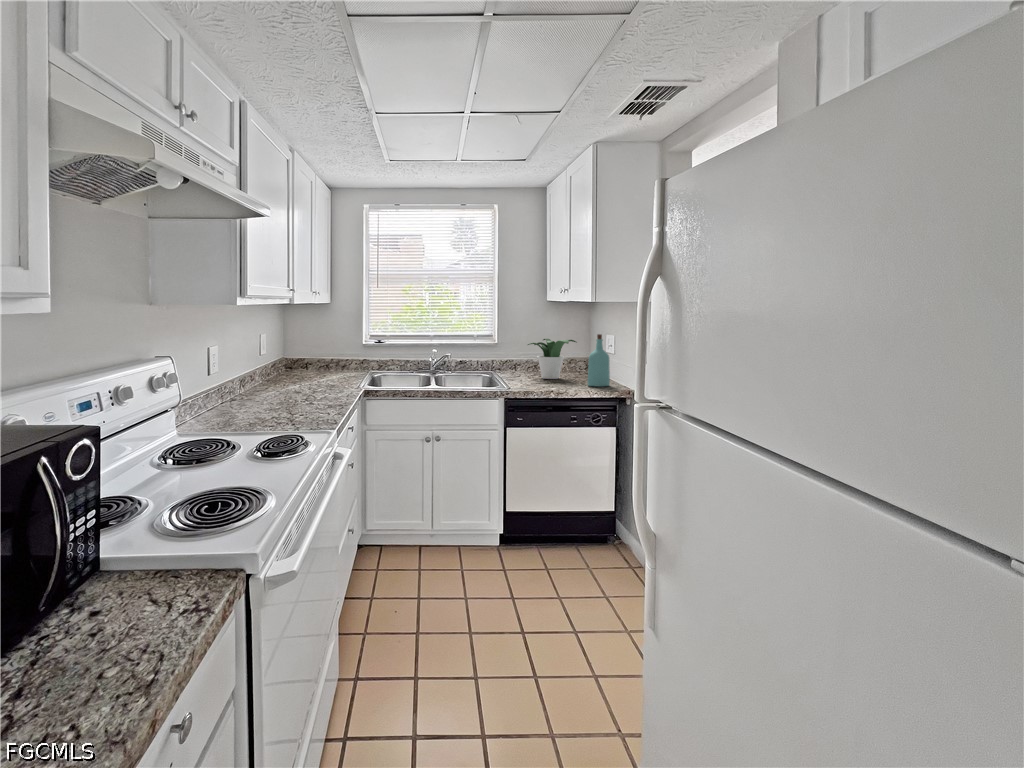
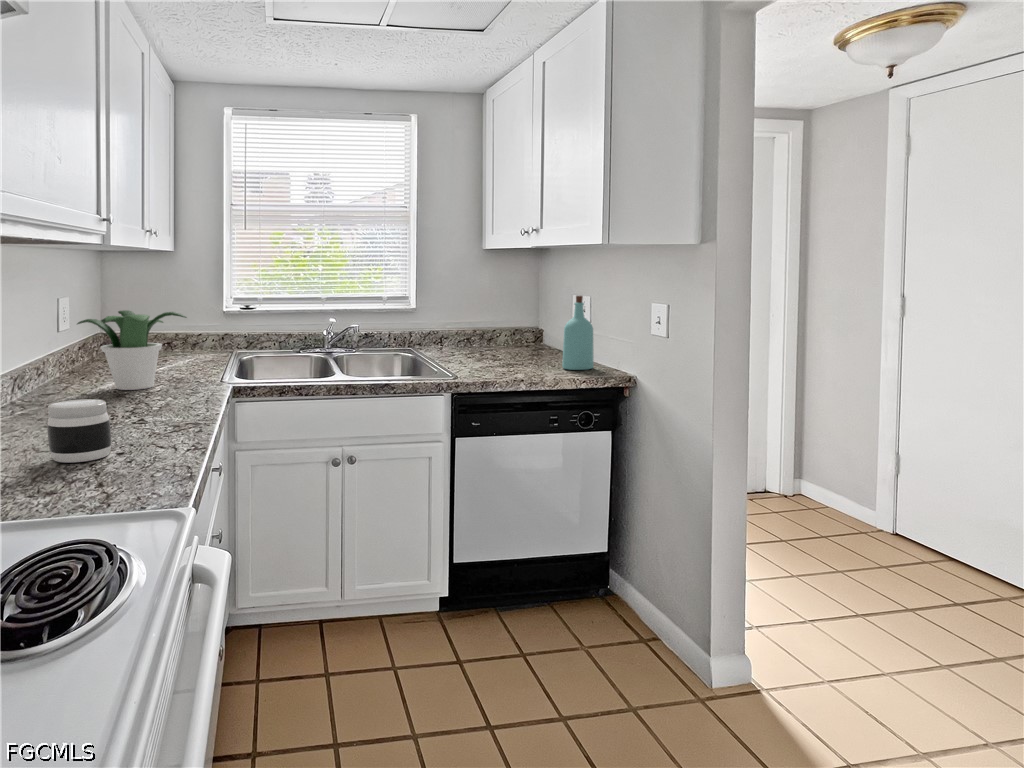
potted plant: present [528,339,576,379] -> present [77,310,186,390]
jar: none [261,387,293,420] -> present [47,399,111,463]

